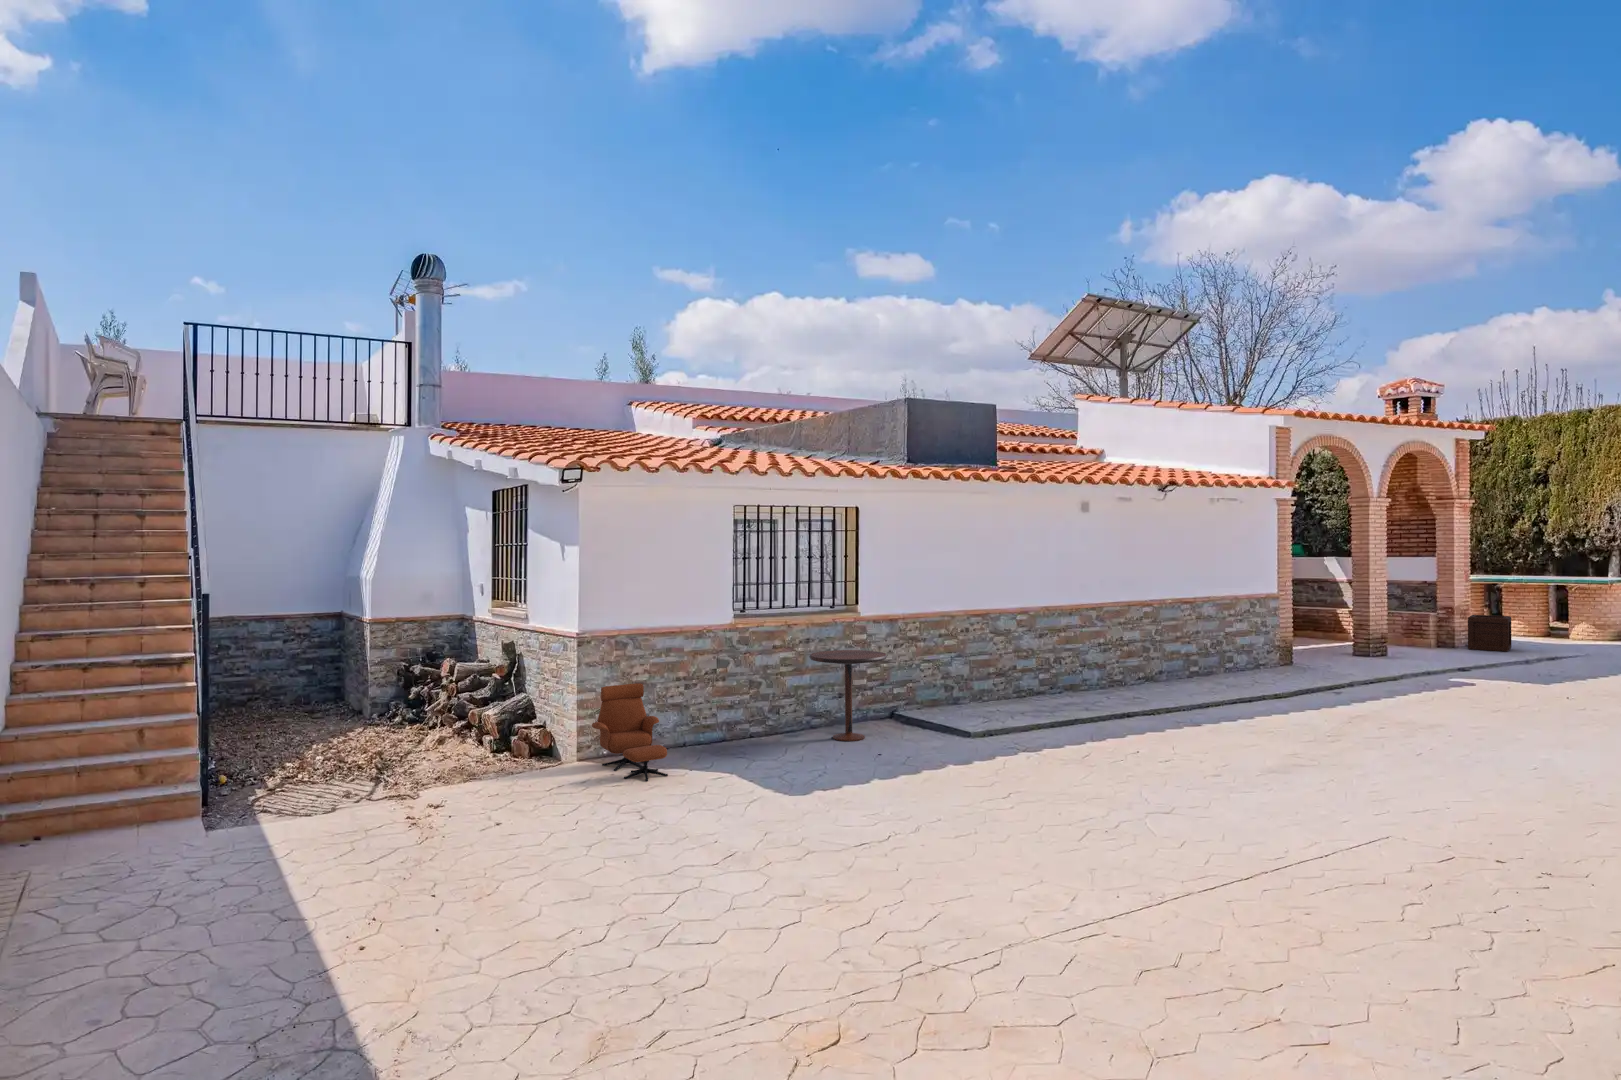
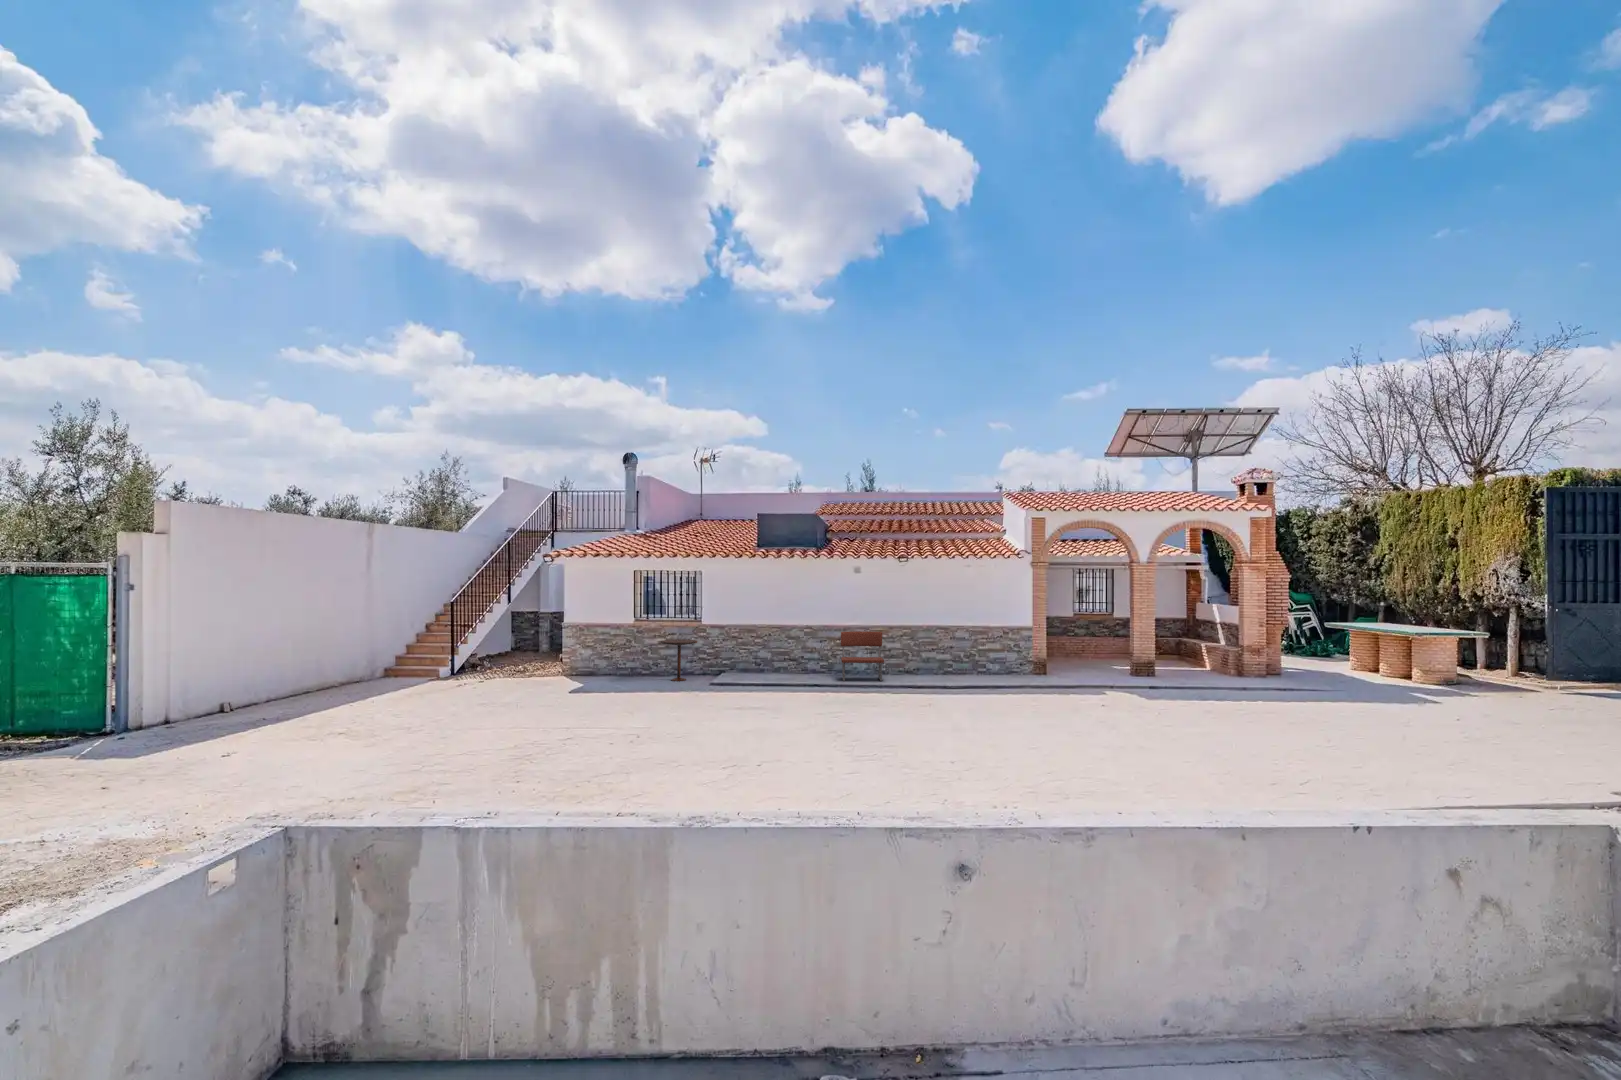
bench: none [1075,613,1160,704] -> present [841,631,884,681]
wooden crate: present [1468,615,1512,652] -> none [1260,654,1305,684]
lounge chair: present [592,683,668,781] -> none [559,646,590,683]

